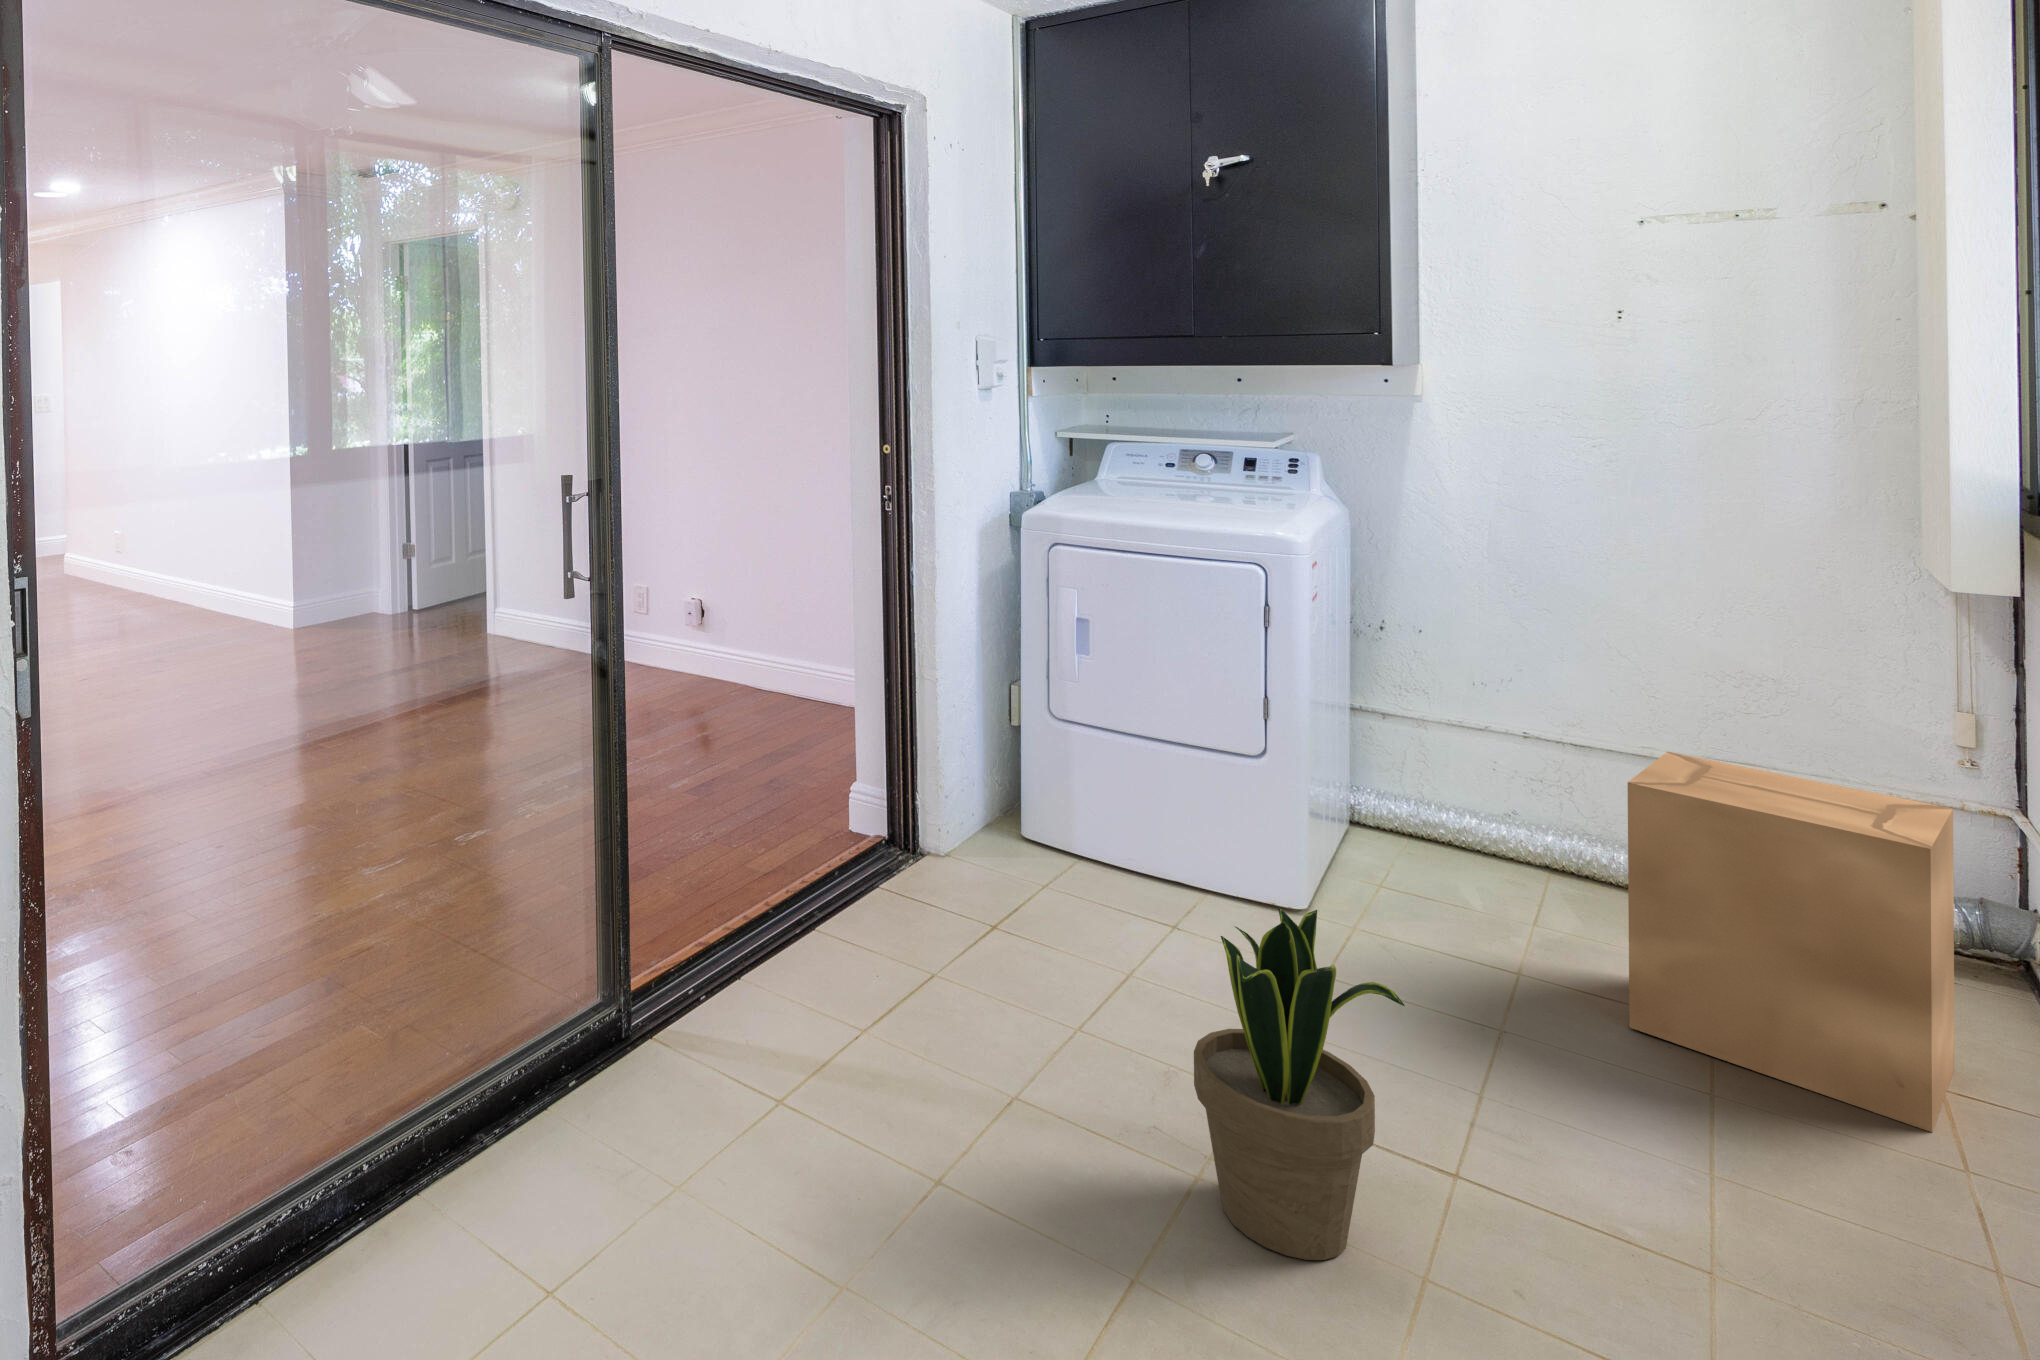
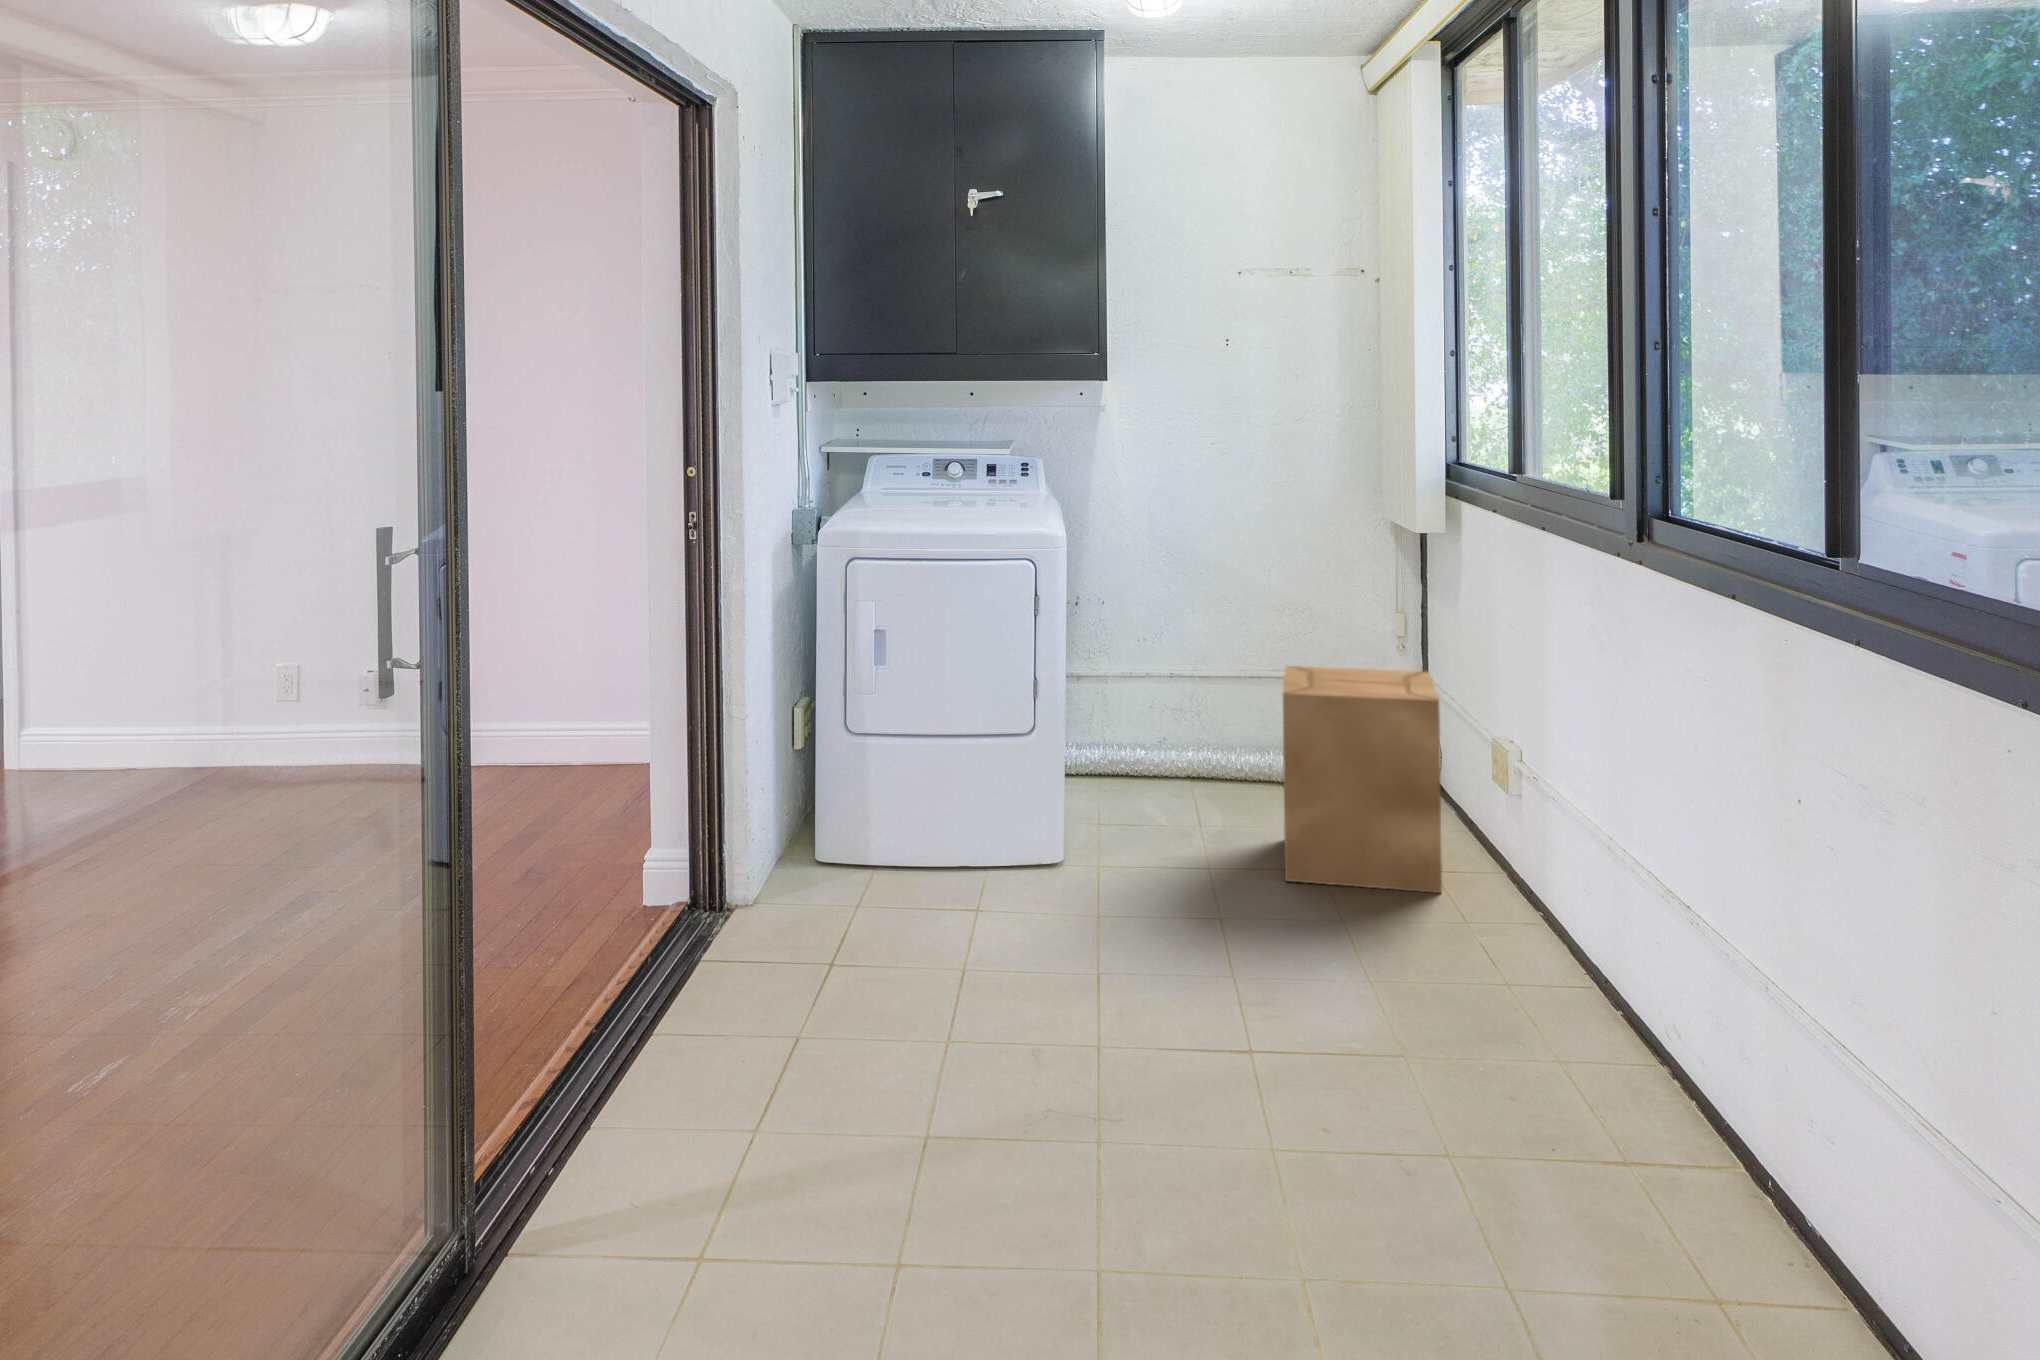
potted plant: present [1194,907,1405,1260] -> none [1098,850,1251,1170]

